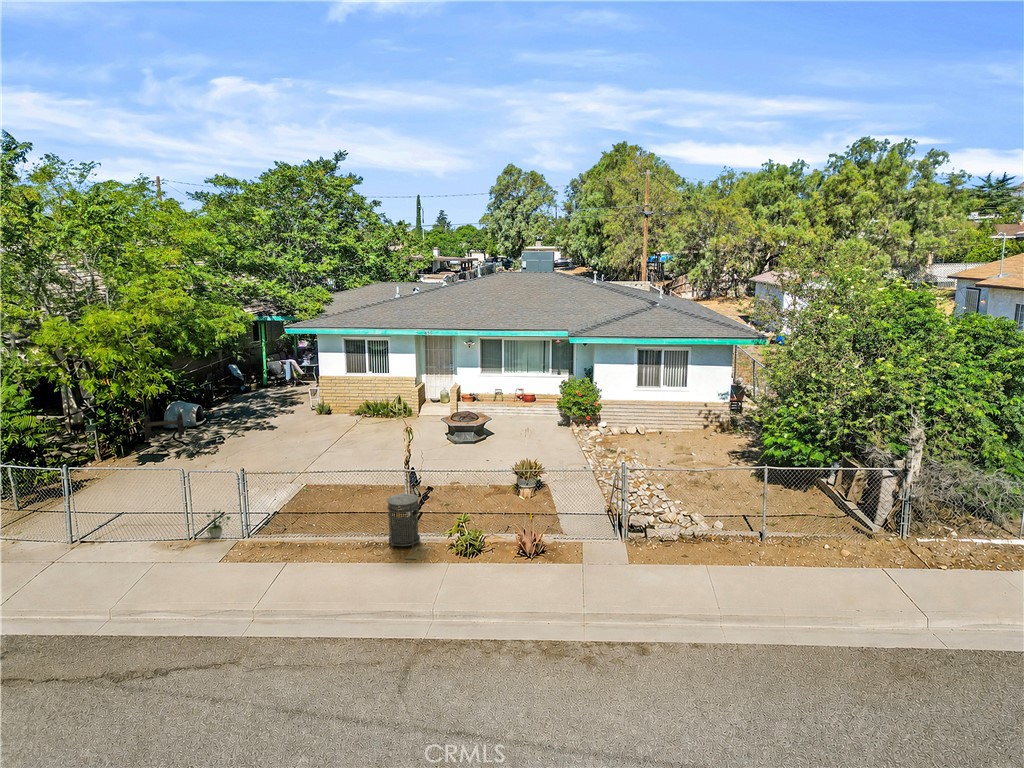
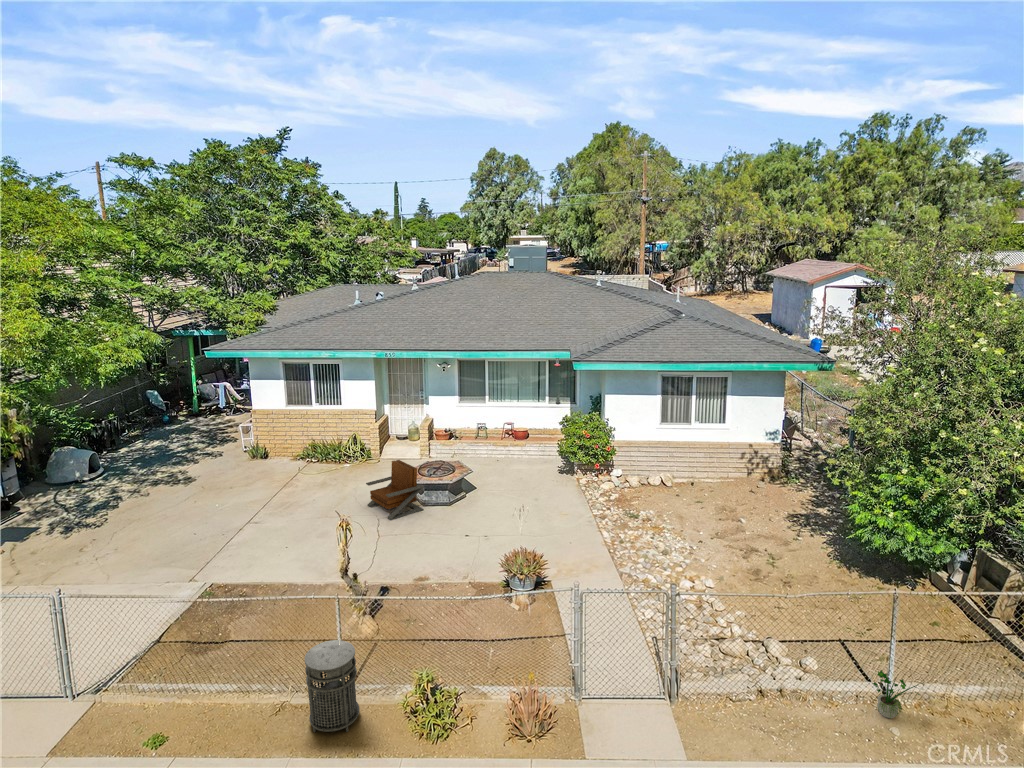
lounge chair: none [411,409,455,451] -> present [366,460,424,520]
bench: present [144,413,184,441] -> none [7,467,68,509]
potted plant: present [207,509,231,537] -> present [872,670,919,719]

